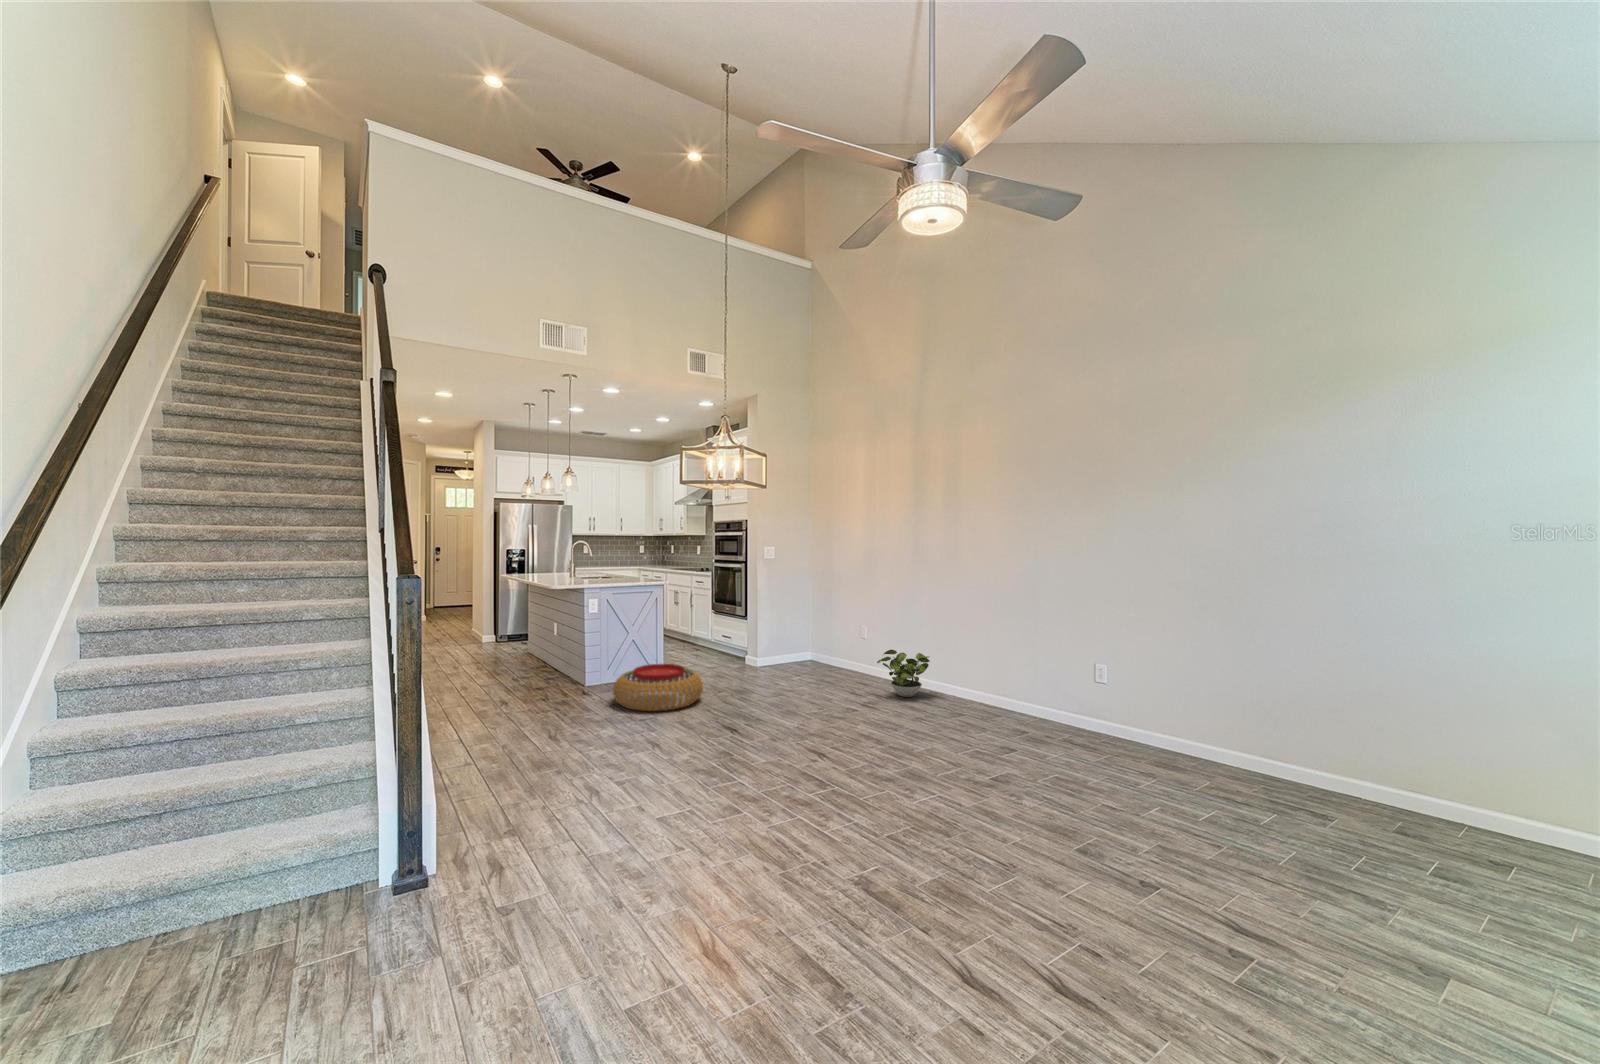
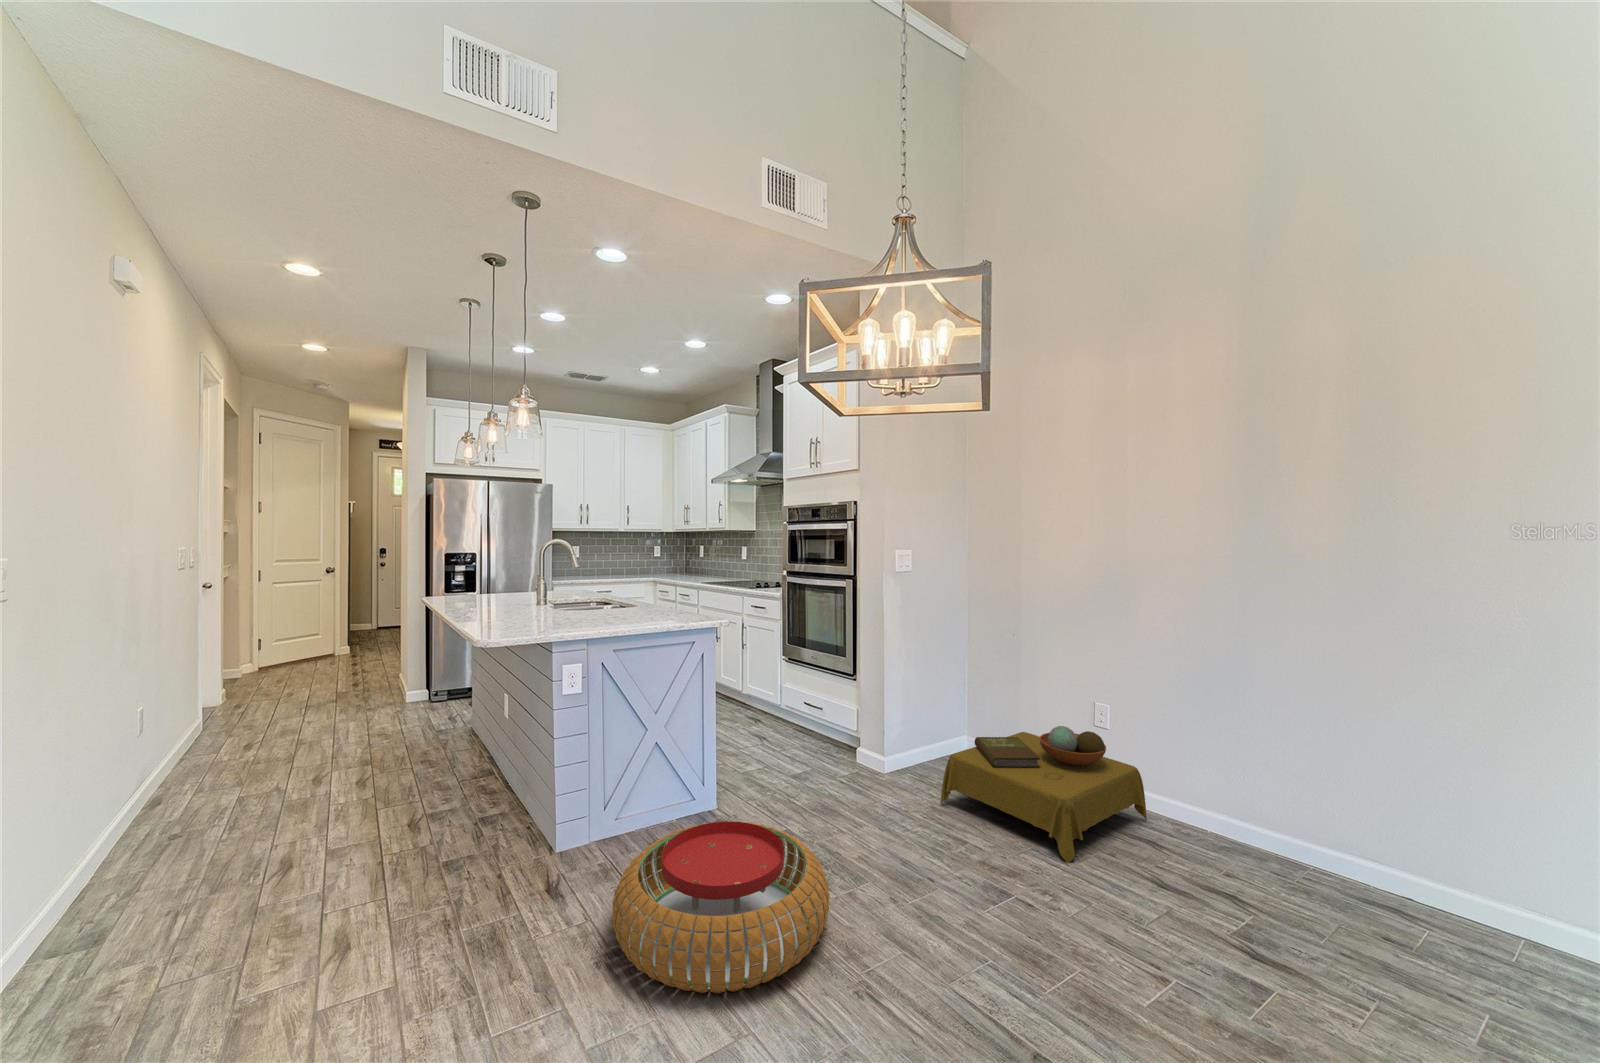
side table: none [778,634,876,690] -> present [941,726,1147,863]
potted plant: present [877,650,930,697] -> none [1211,786,1335,897]

